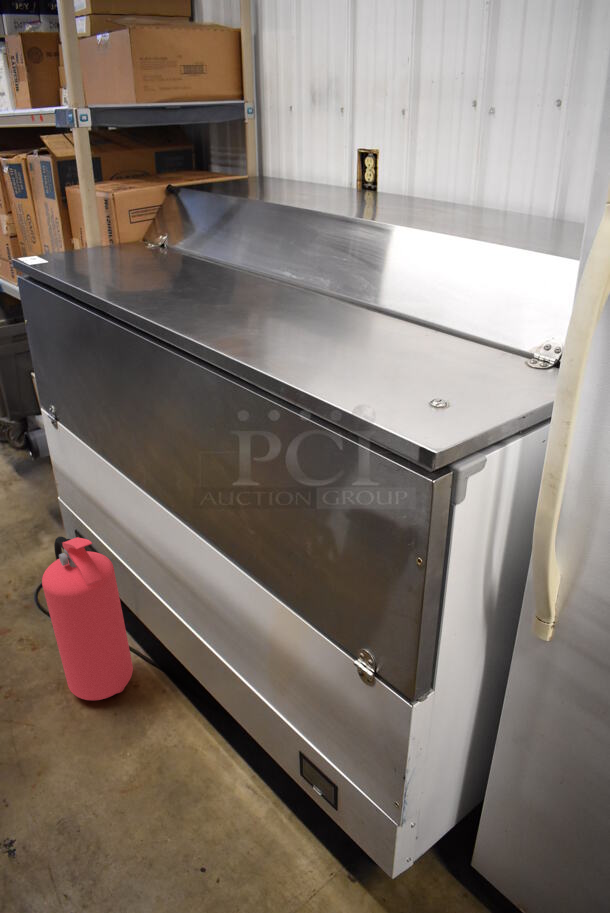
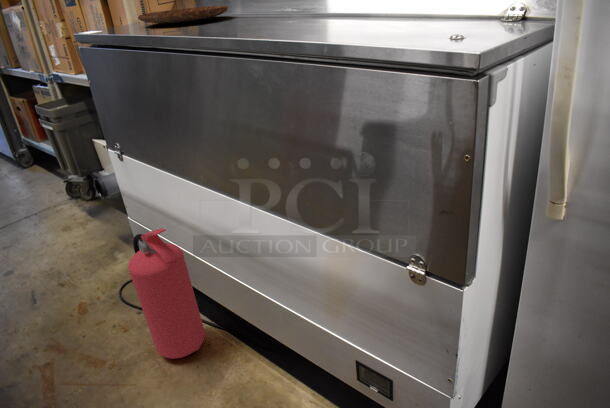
tray: none [92,248,211,278] -> present [138,6,228,24]

